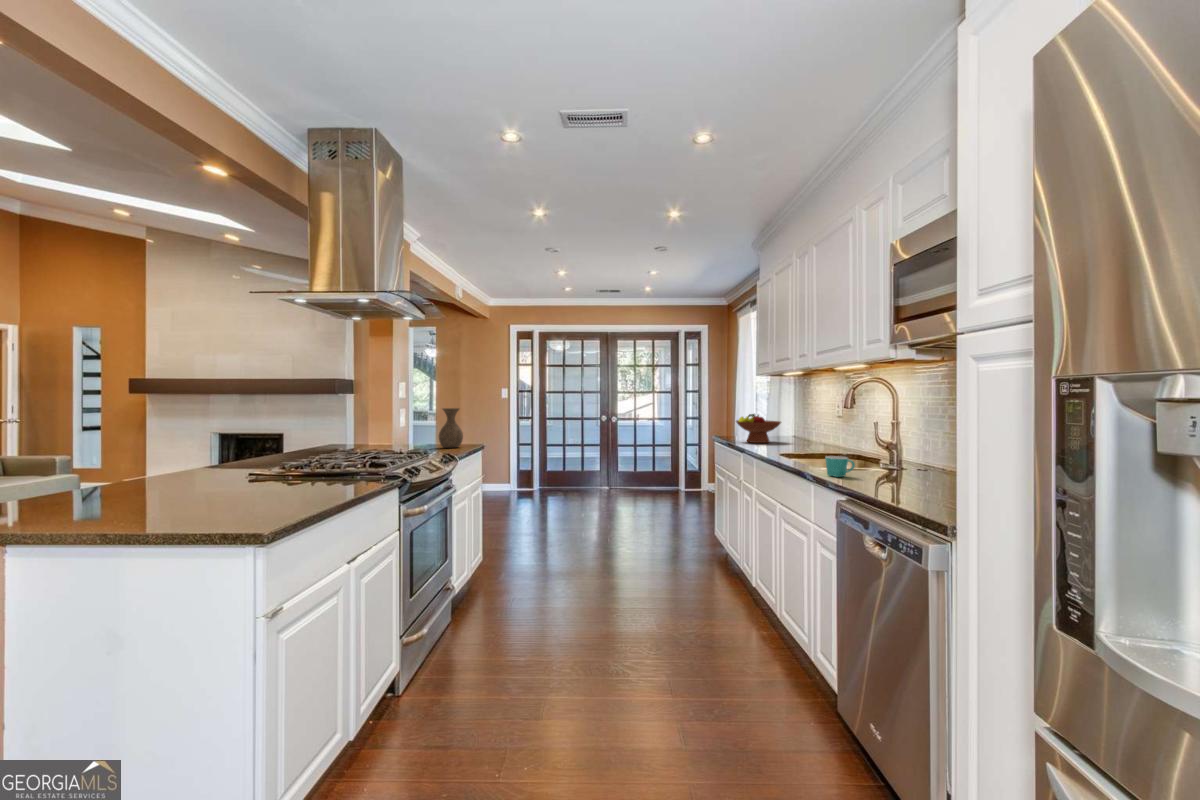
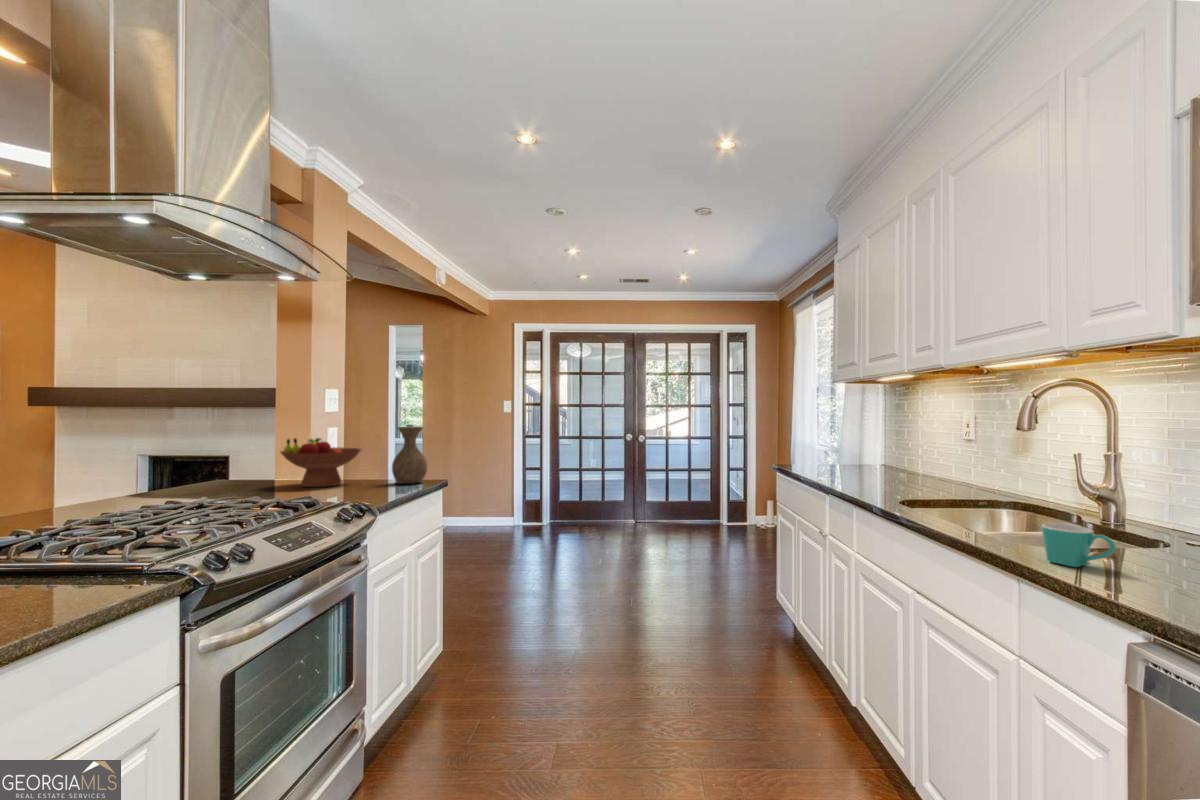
fruit bowl: present [736,414,781,443] -> present [280,438,361,487]

